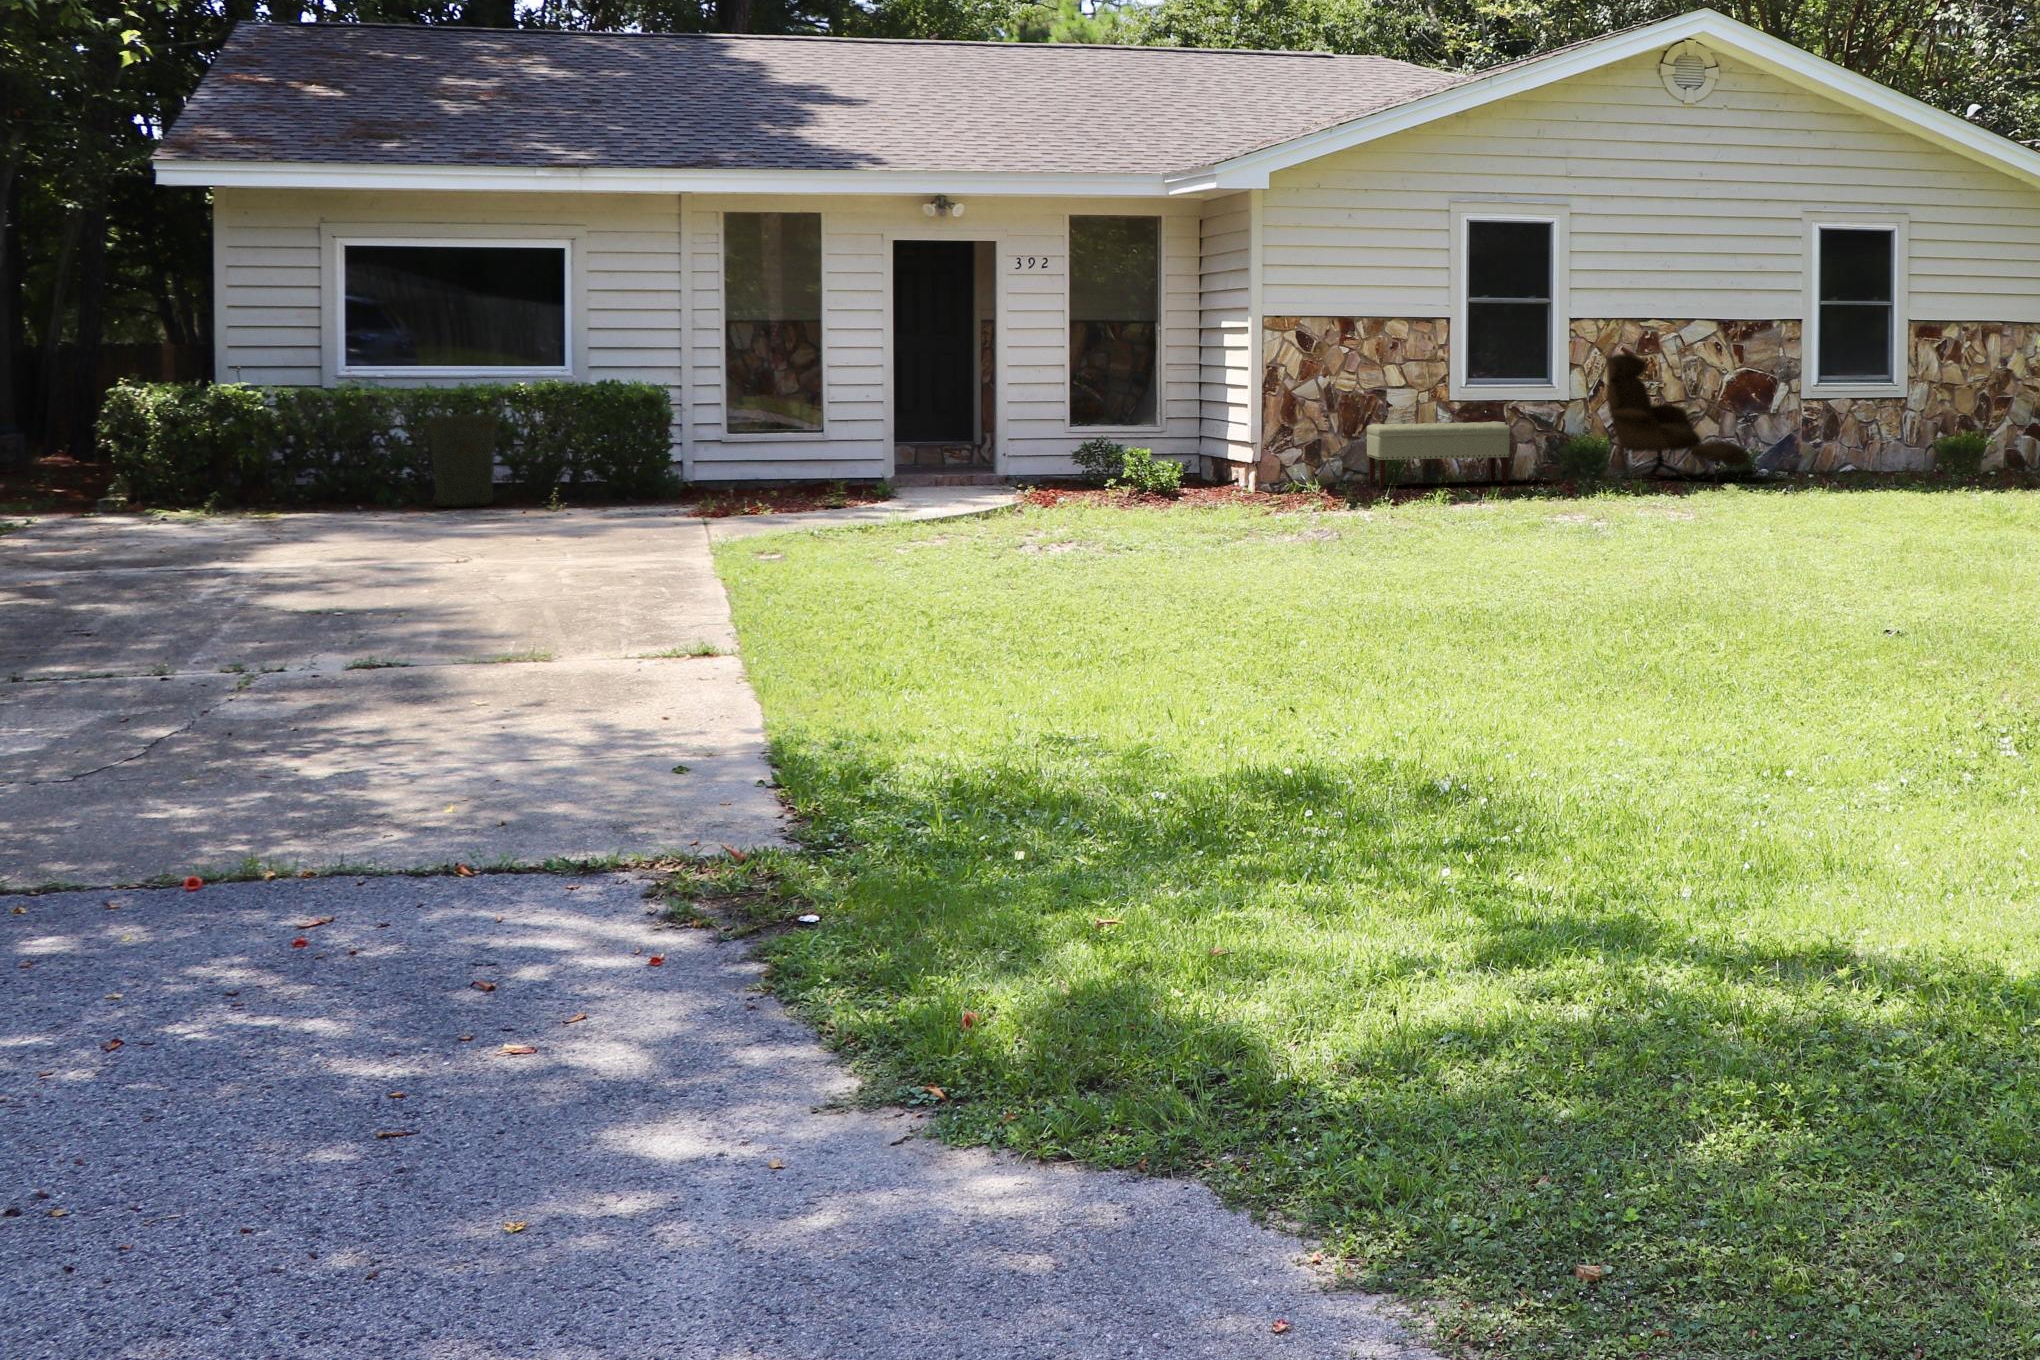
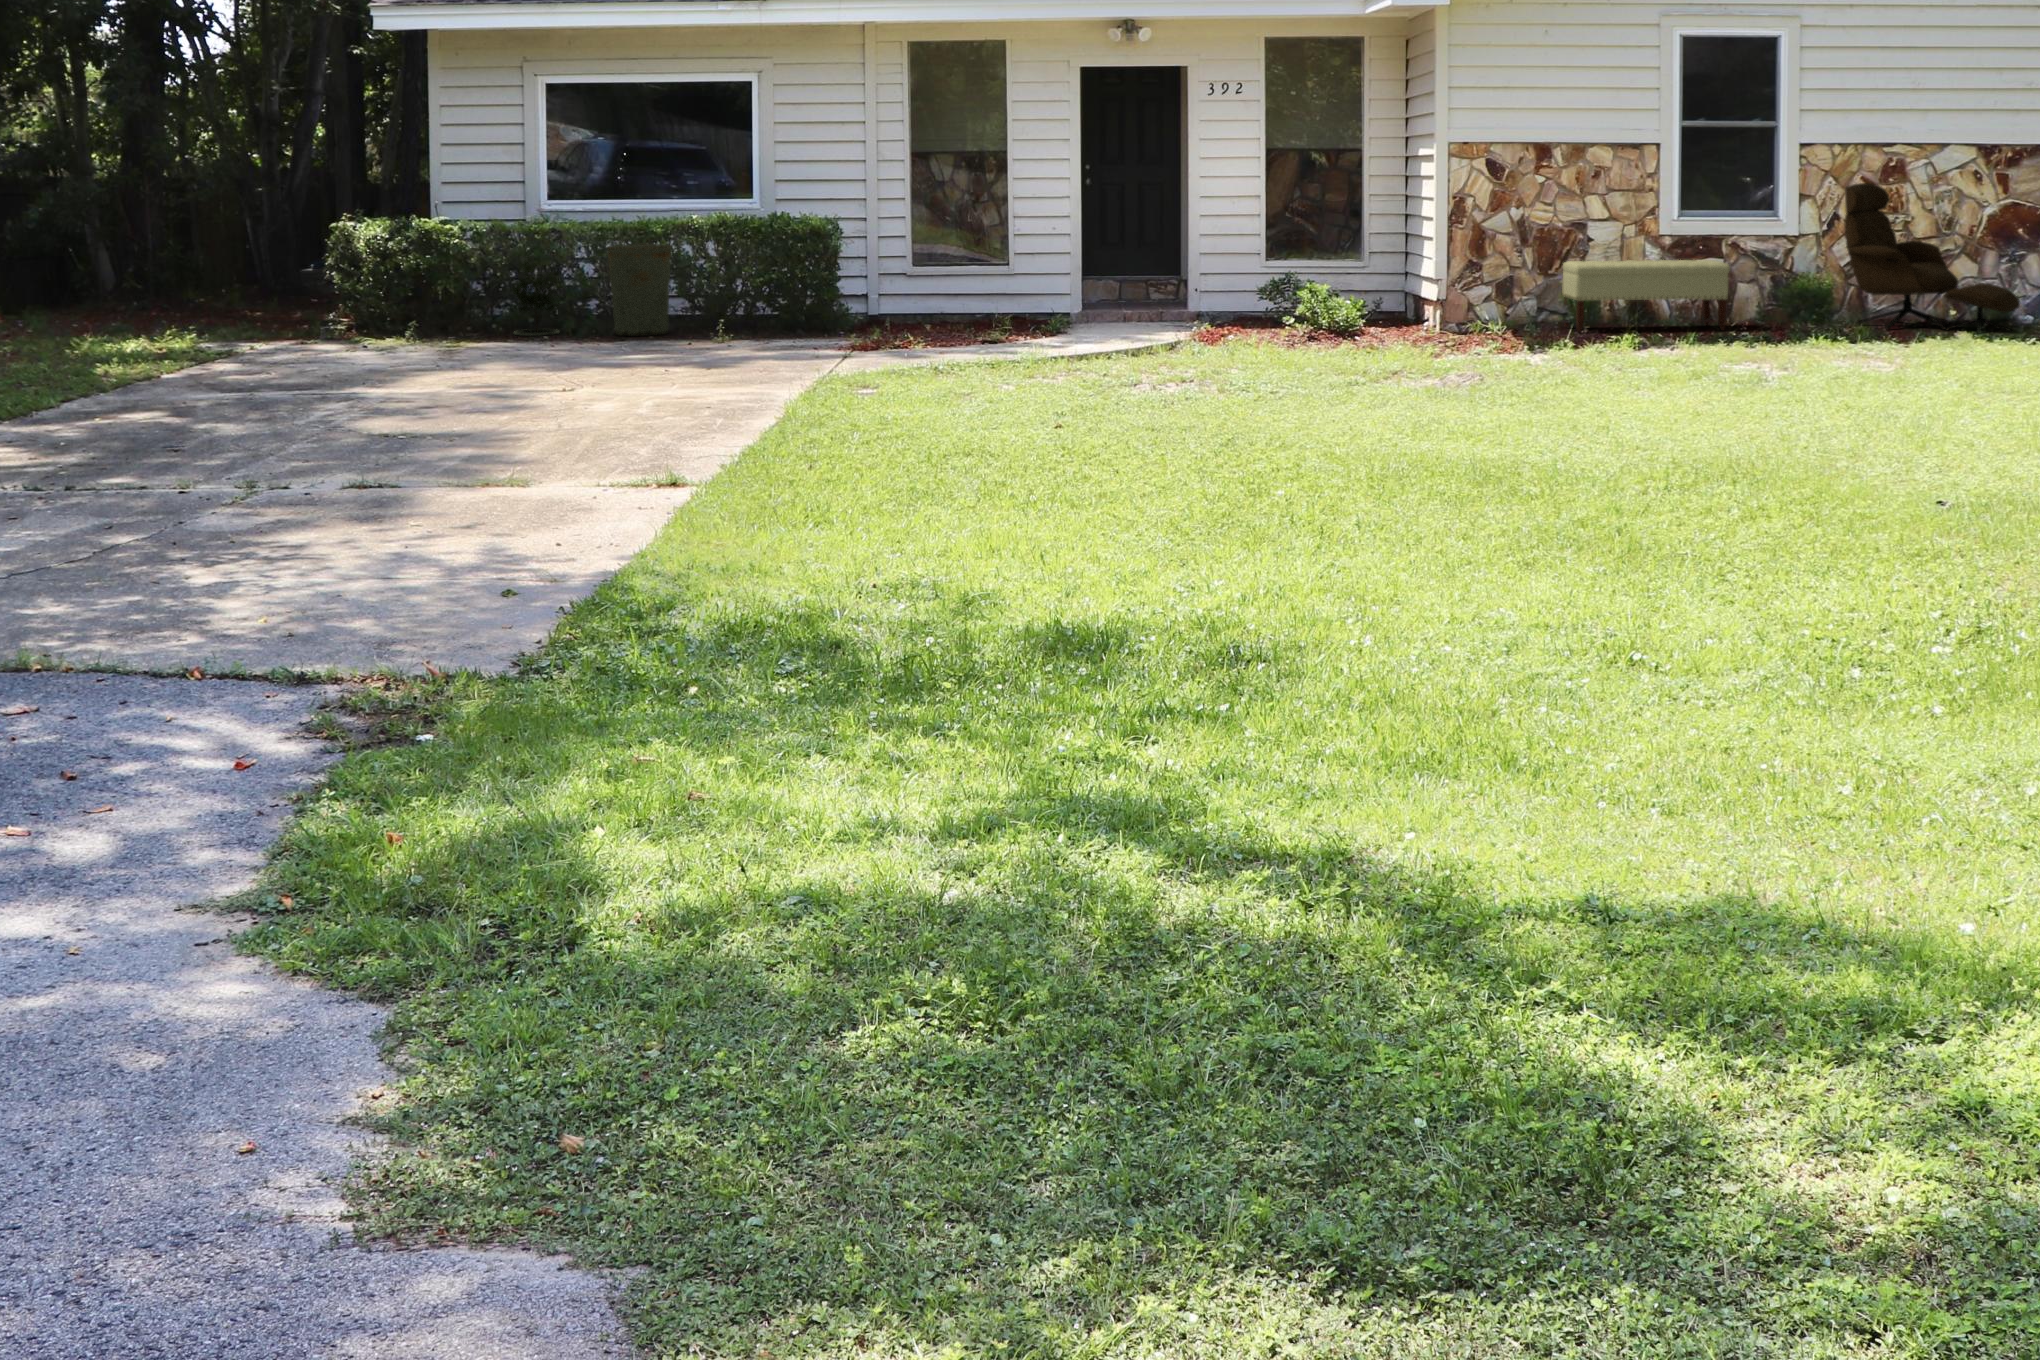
potted tree: none [319,424,376,509] -> present [513,257,559,336]

